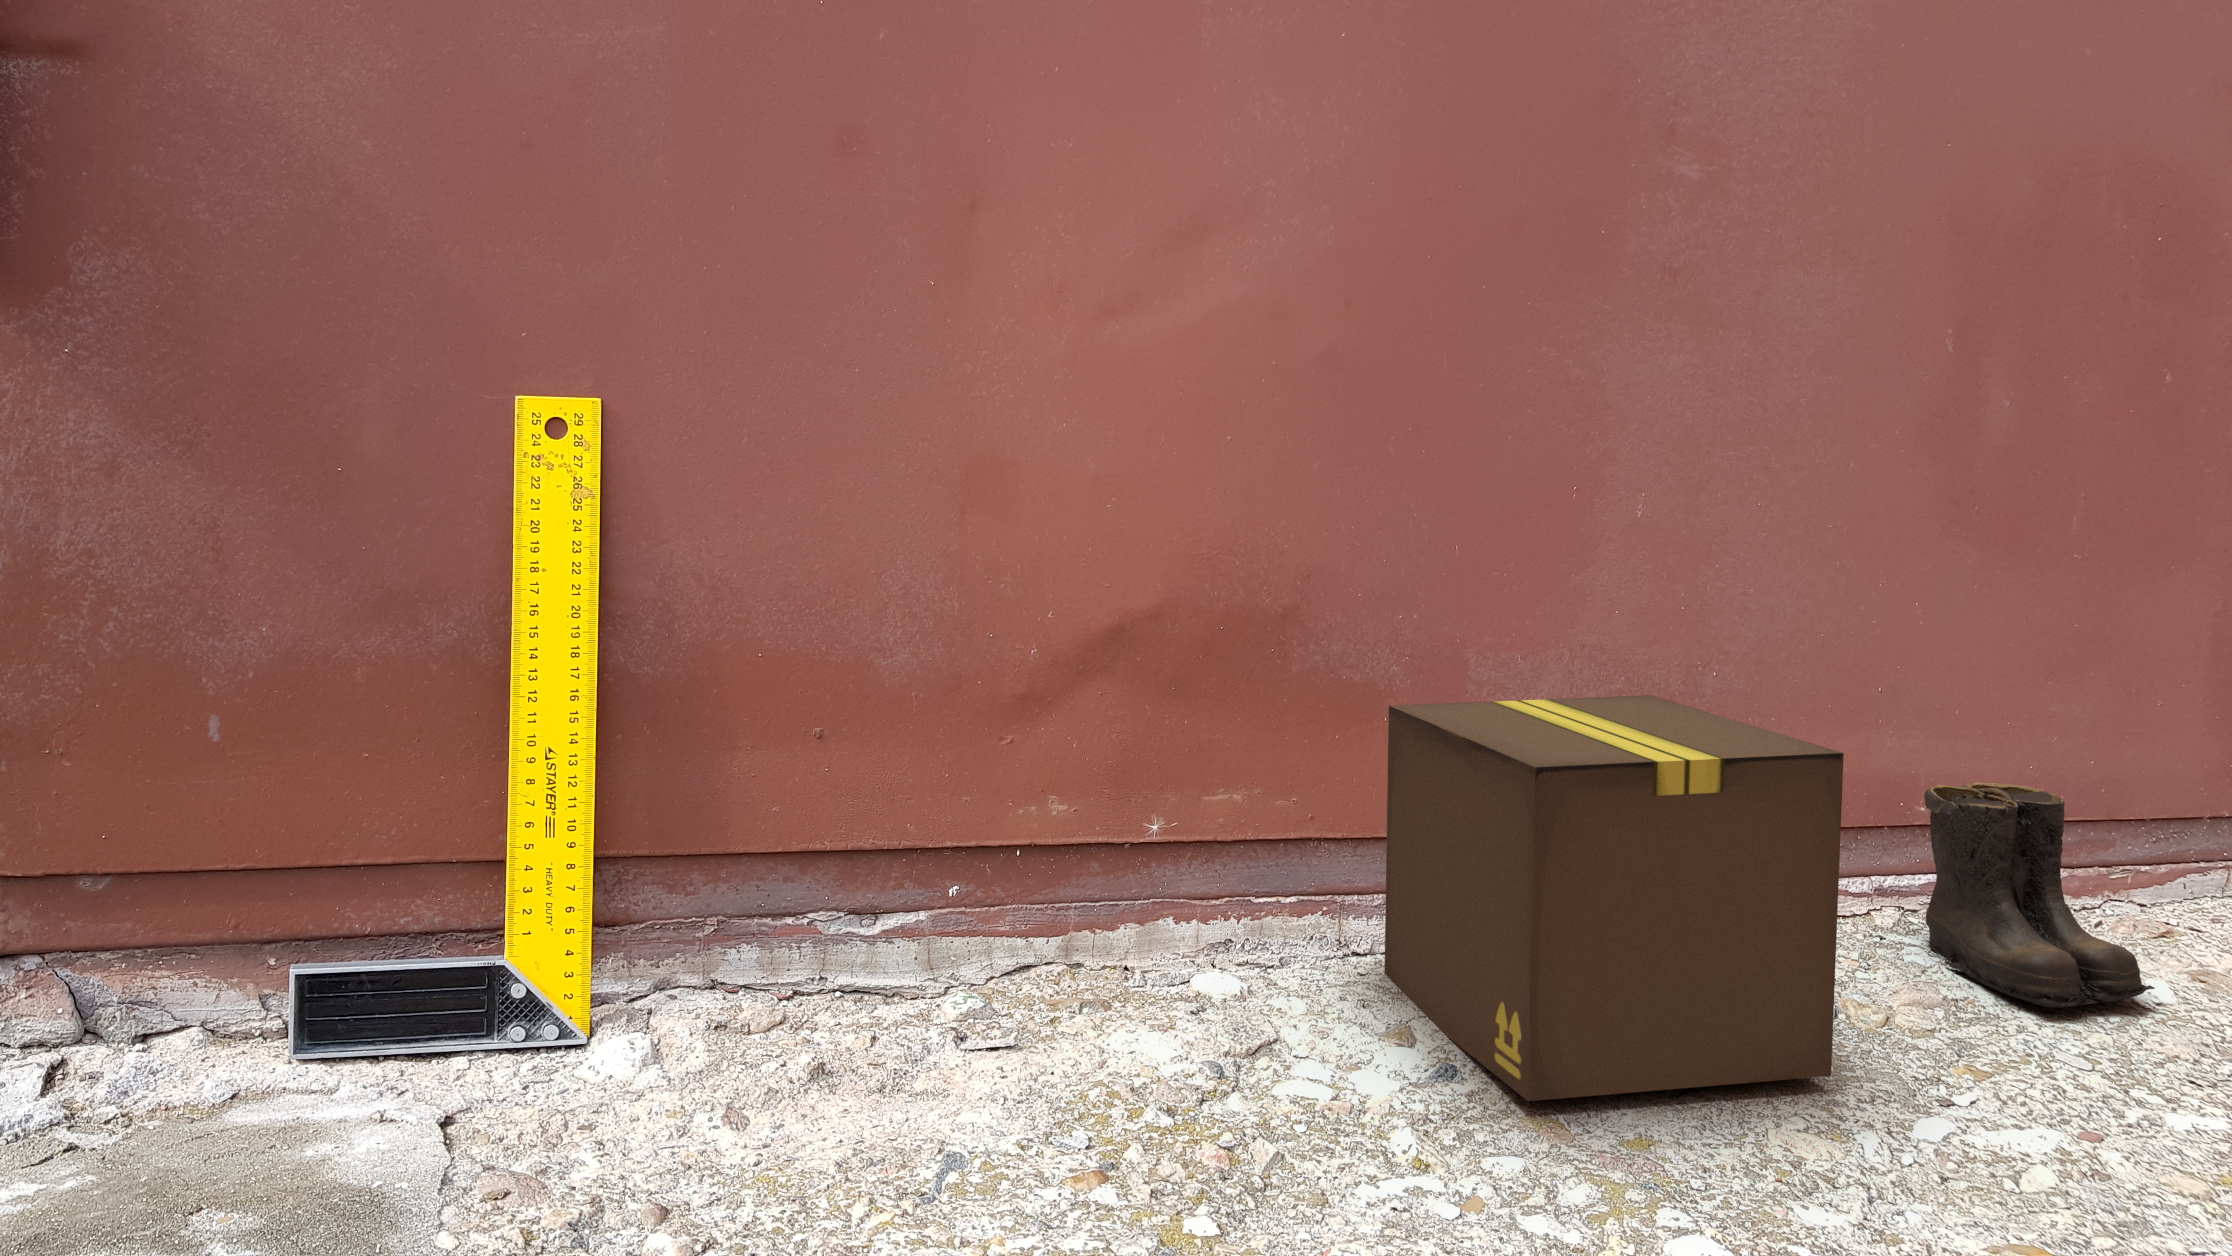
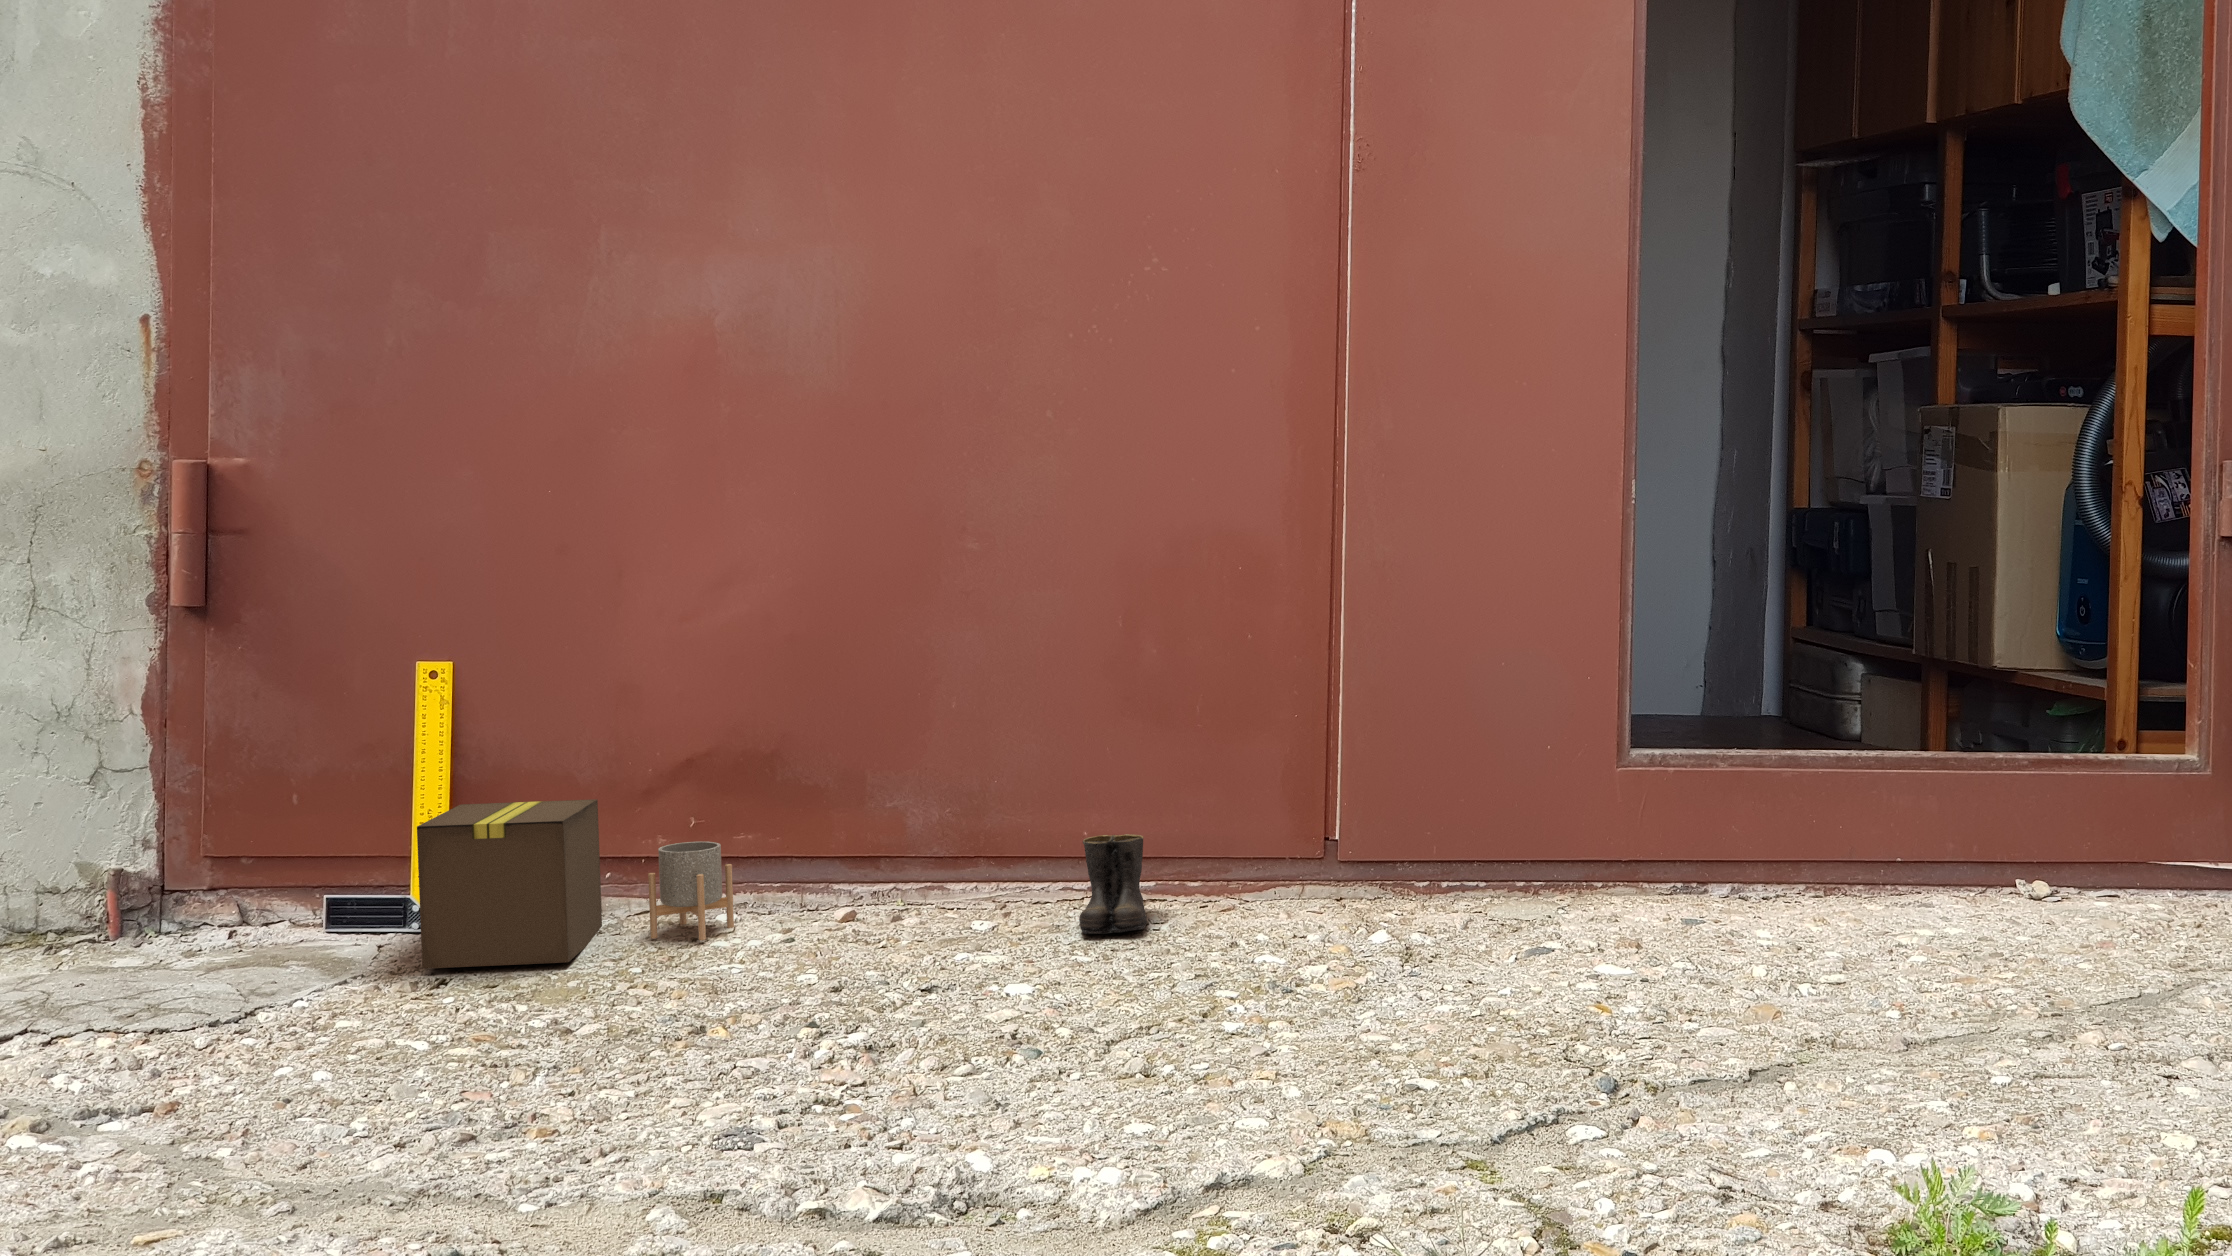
cardboard box: present [1384,695,1844,1101] -> present [417,799,602,969]
planter: none [1101,814,1244,1050] -> present [648,842,734,940]

